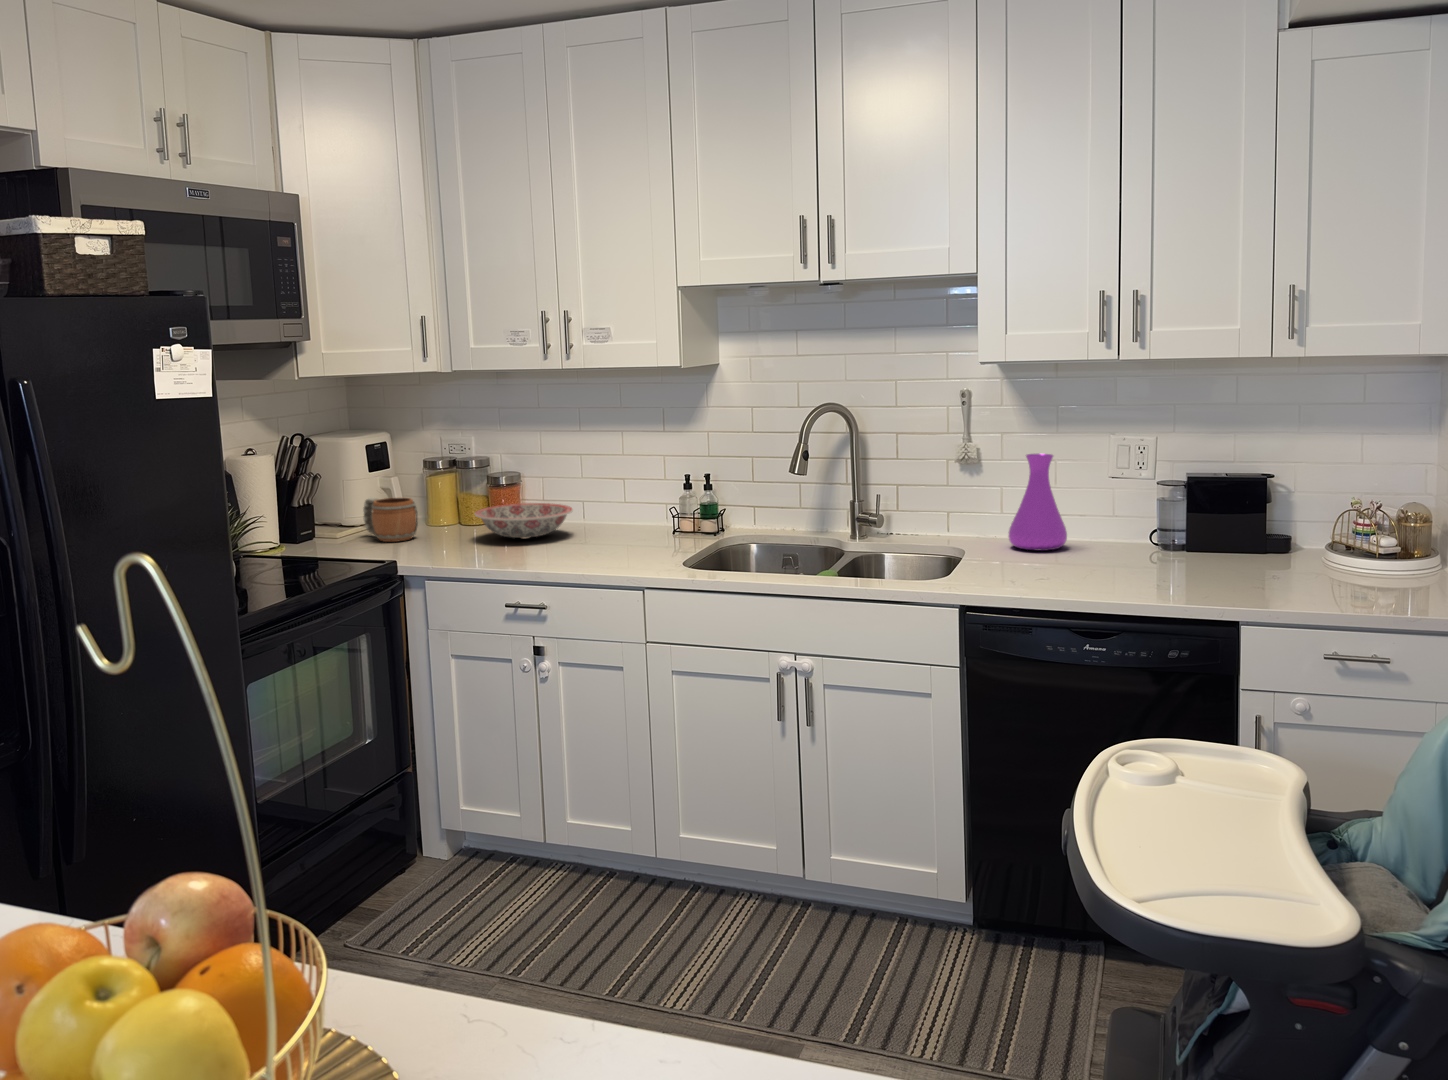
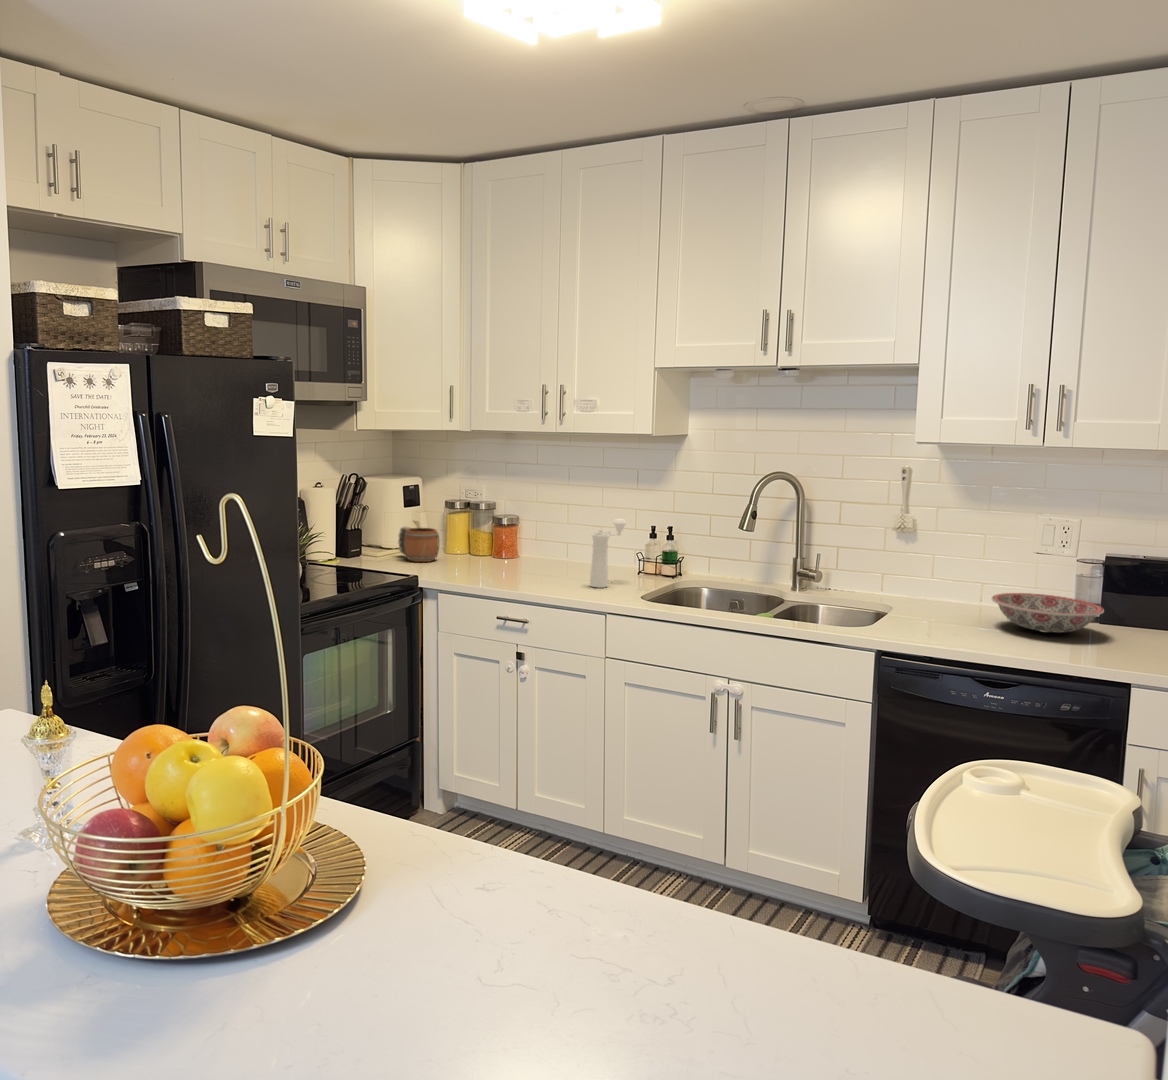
vase: present [1008,454,1067,551] -> none [918,527,968,609]
pepper mill: none [612,469,654,557] -> present [590,519,626,588]
ceramic bowl: present [475,503,573,538] -> present [992,593,1104,633]

